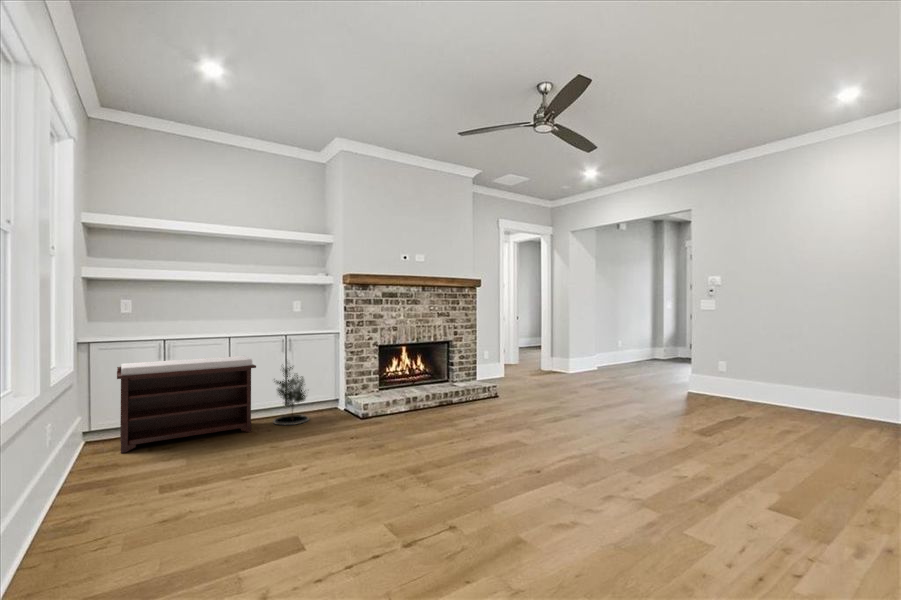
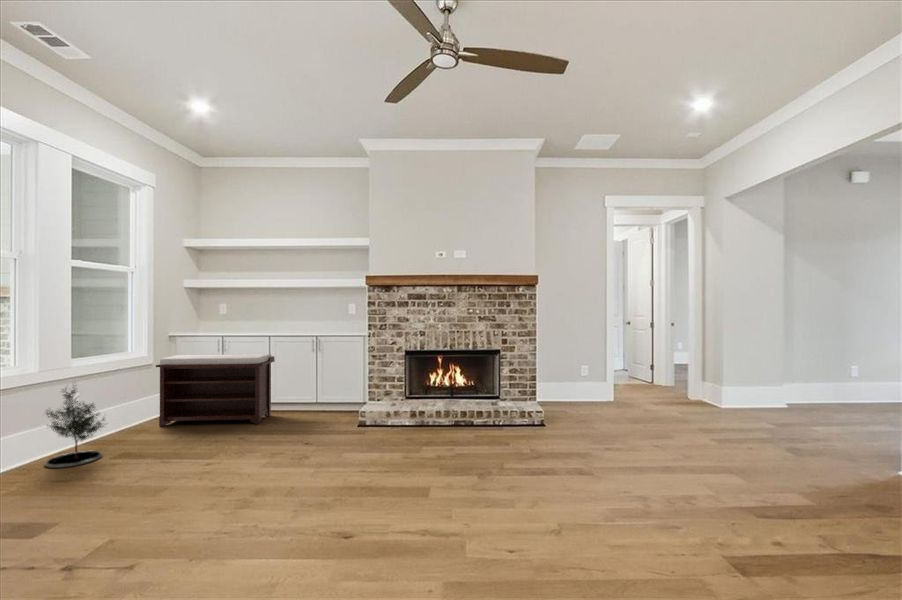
potted tree: present [273,367,309,425] -> present [45,390,104,468]

